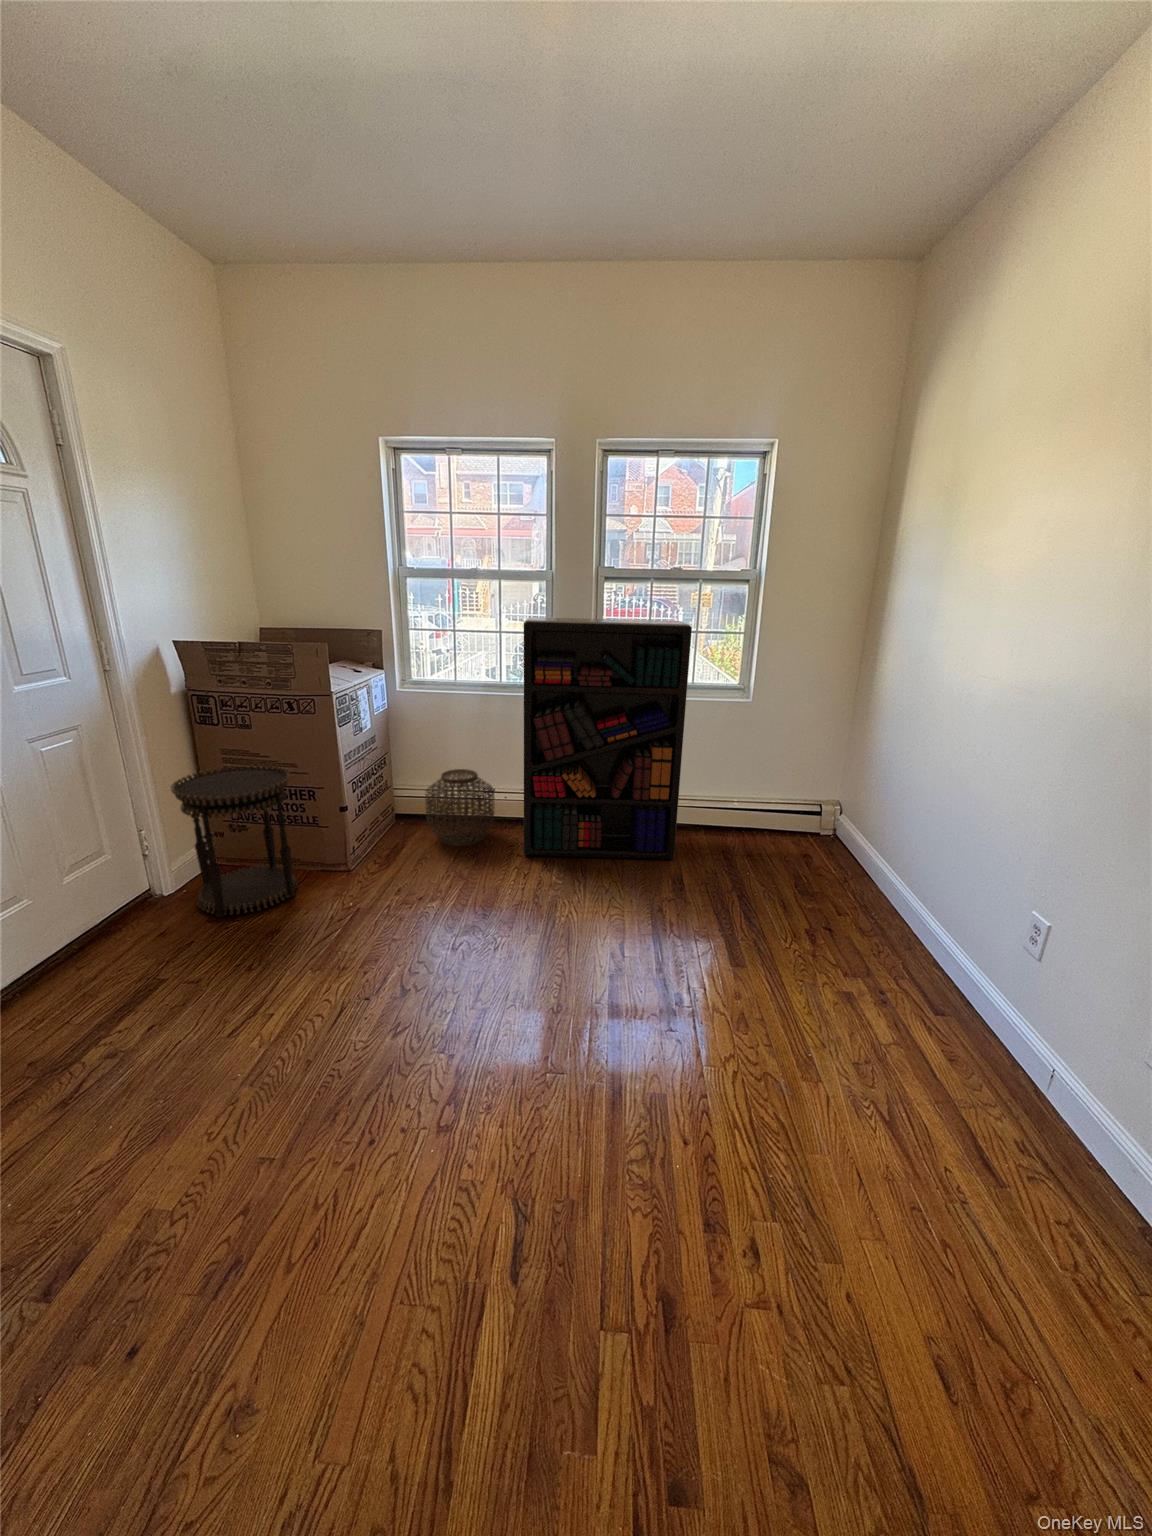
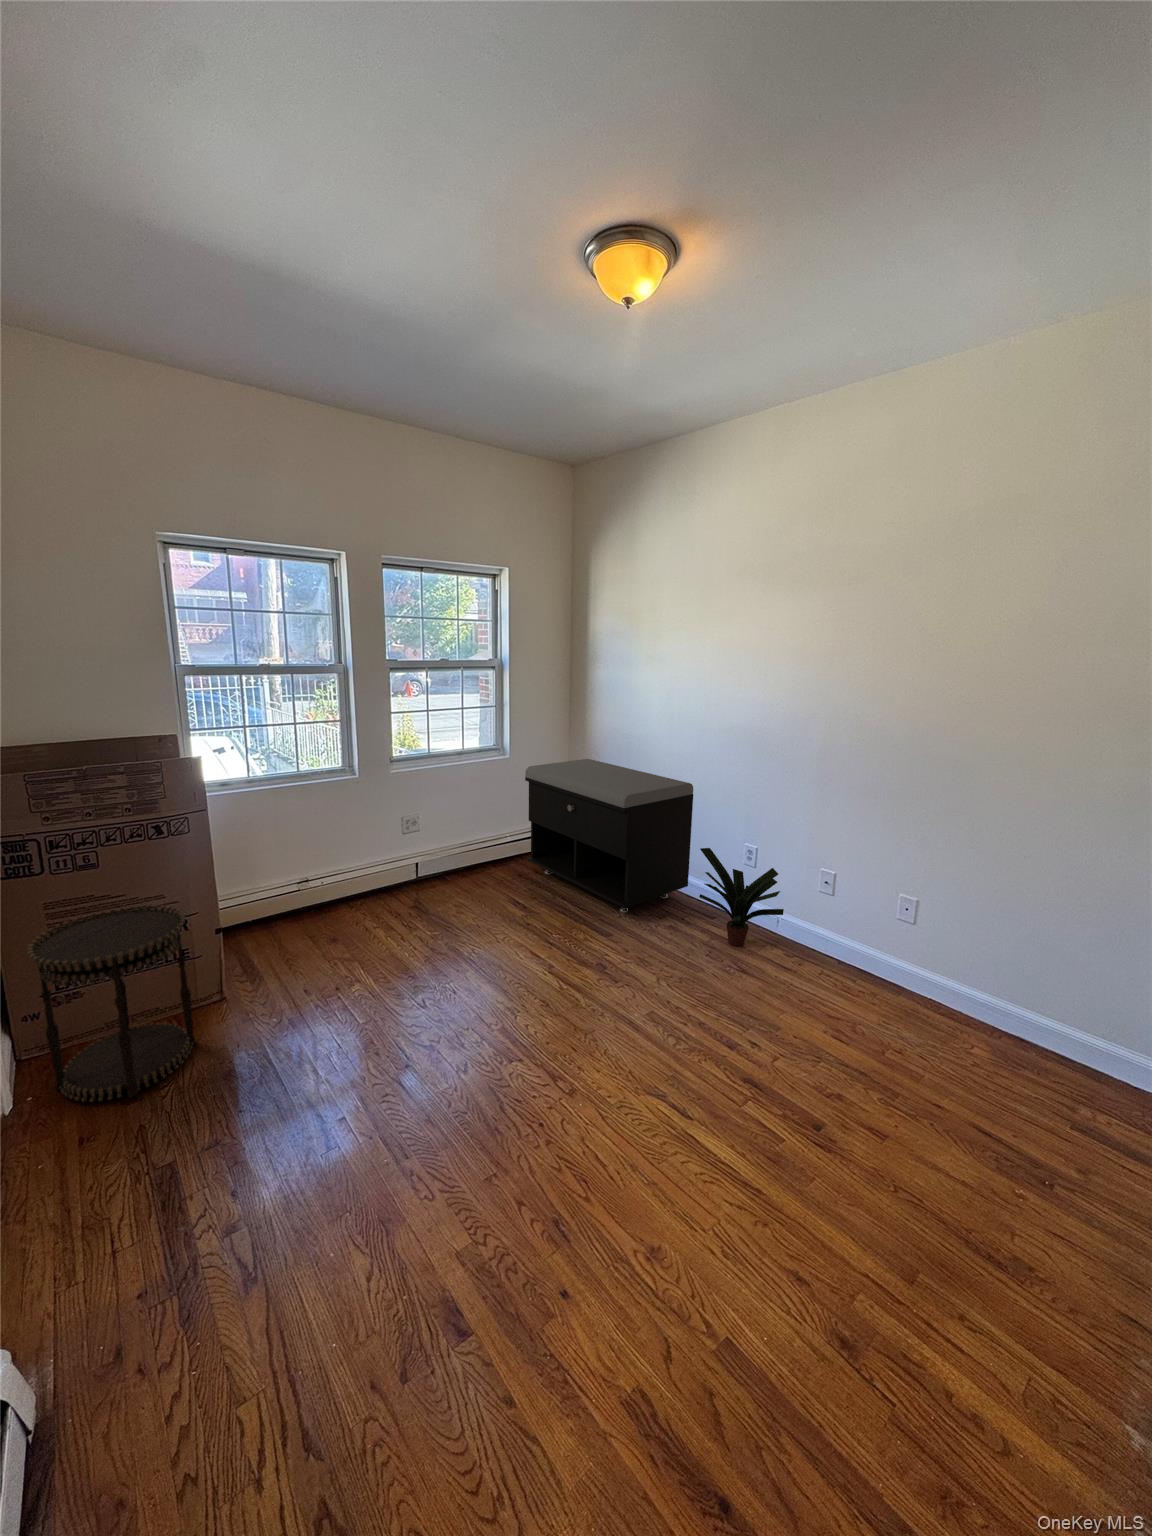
bookshelf: present [524,617,692,859] -> none [341,702,495,924]
storage bench: none [740,715,971,954] -> present [525,759,693,913]
woven basket: present [425,769,494,846] -> none [259,862,336,942]
potted plant: none [881,890,1063,1086] -> present [699,848,784,947]

